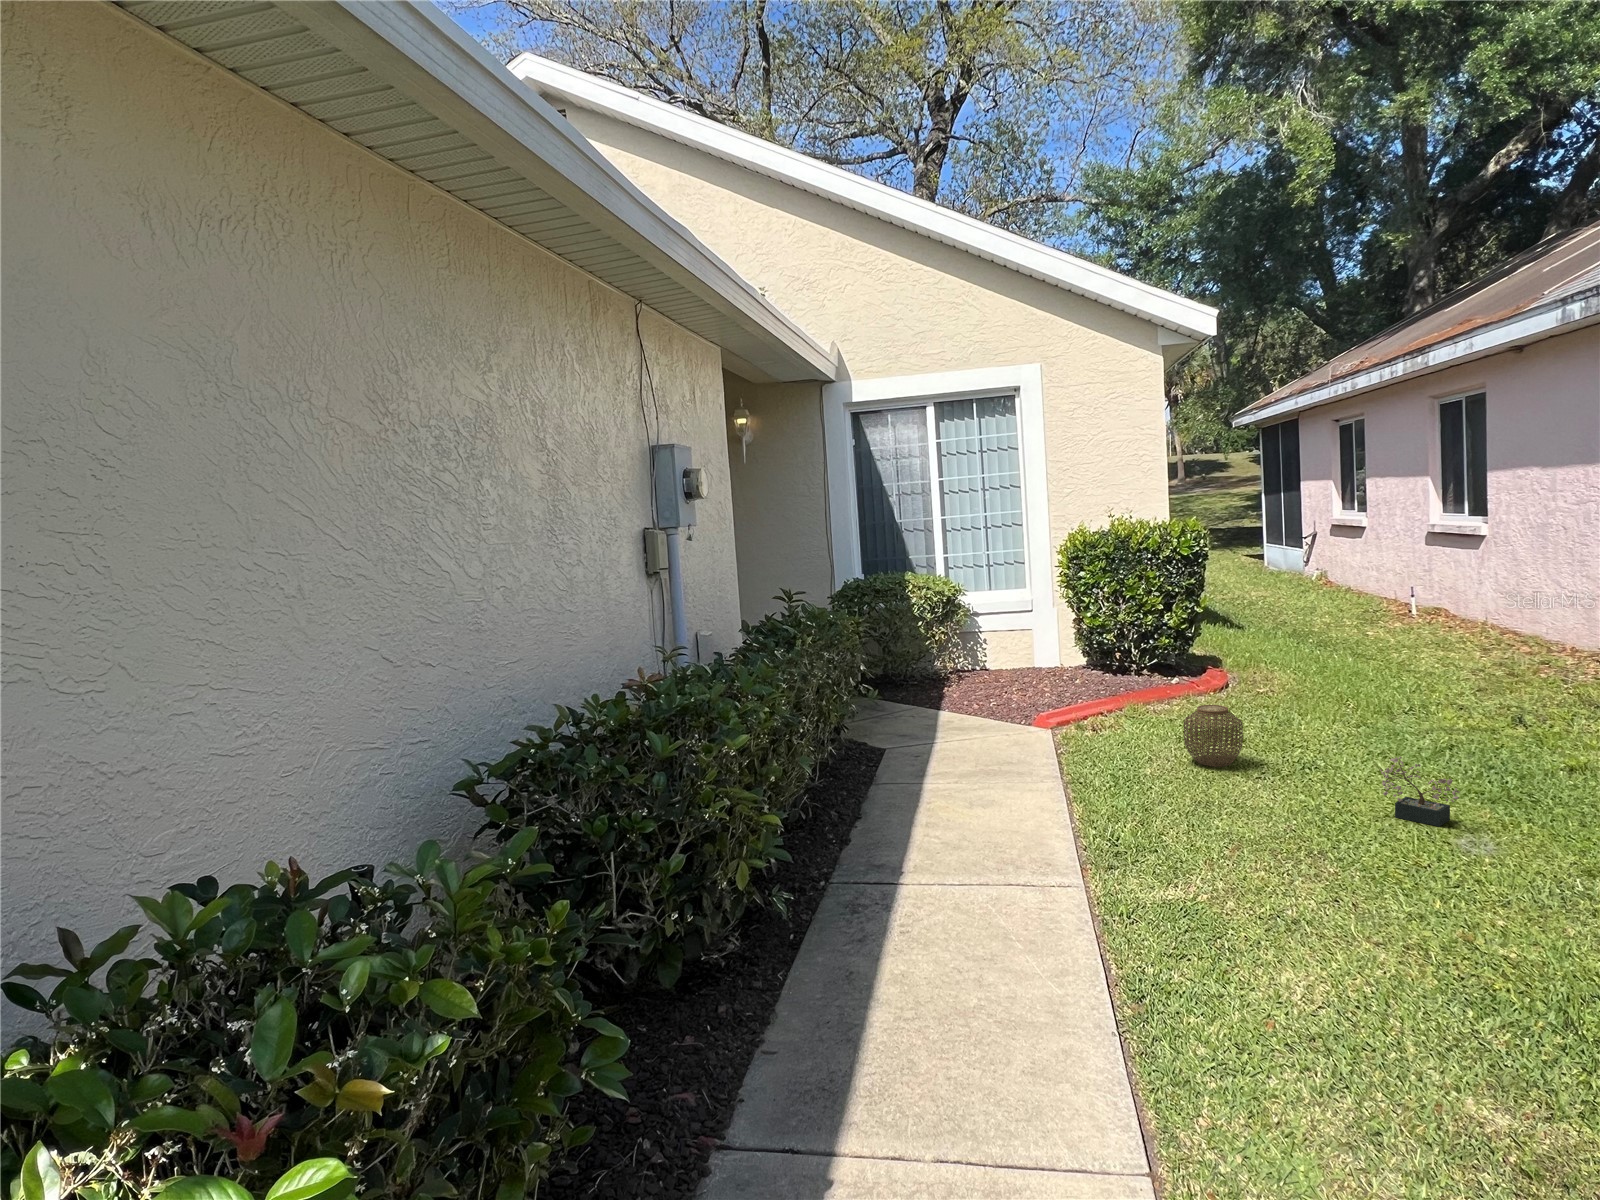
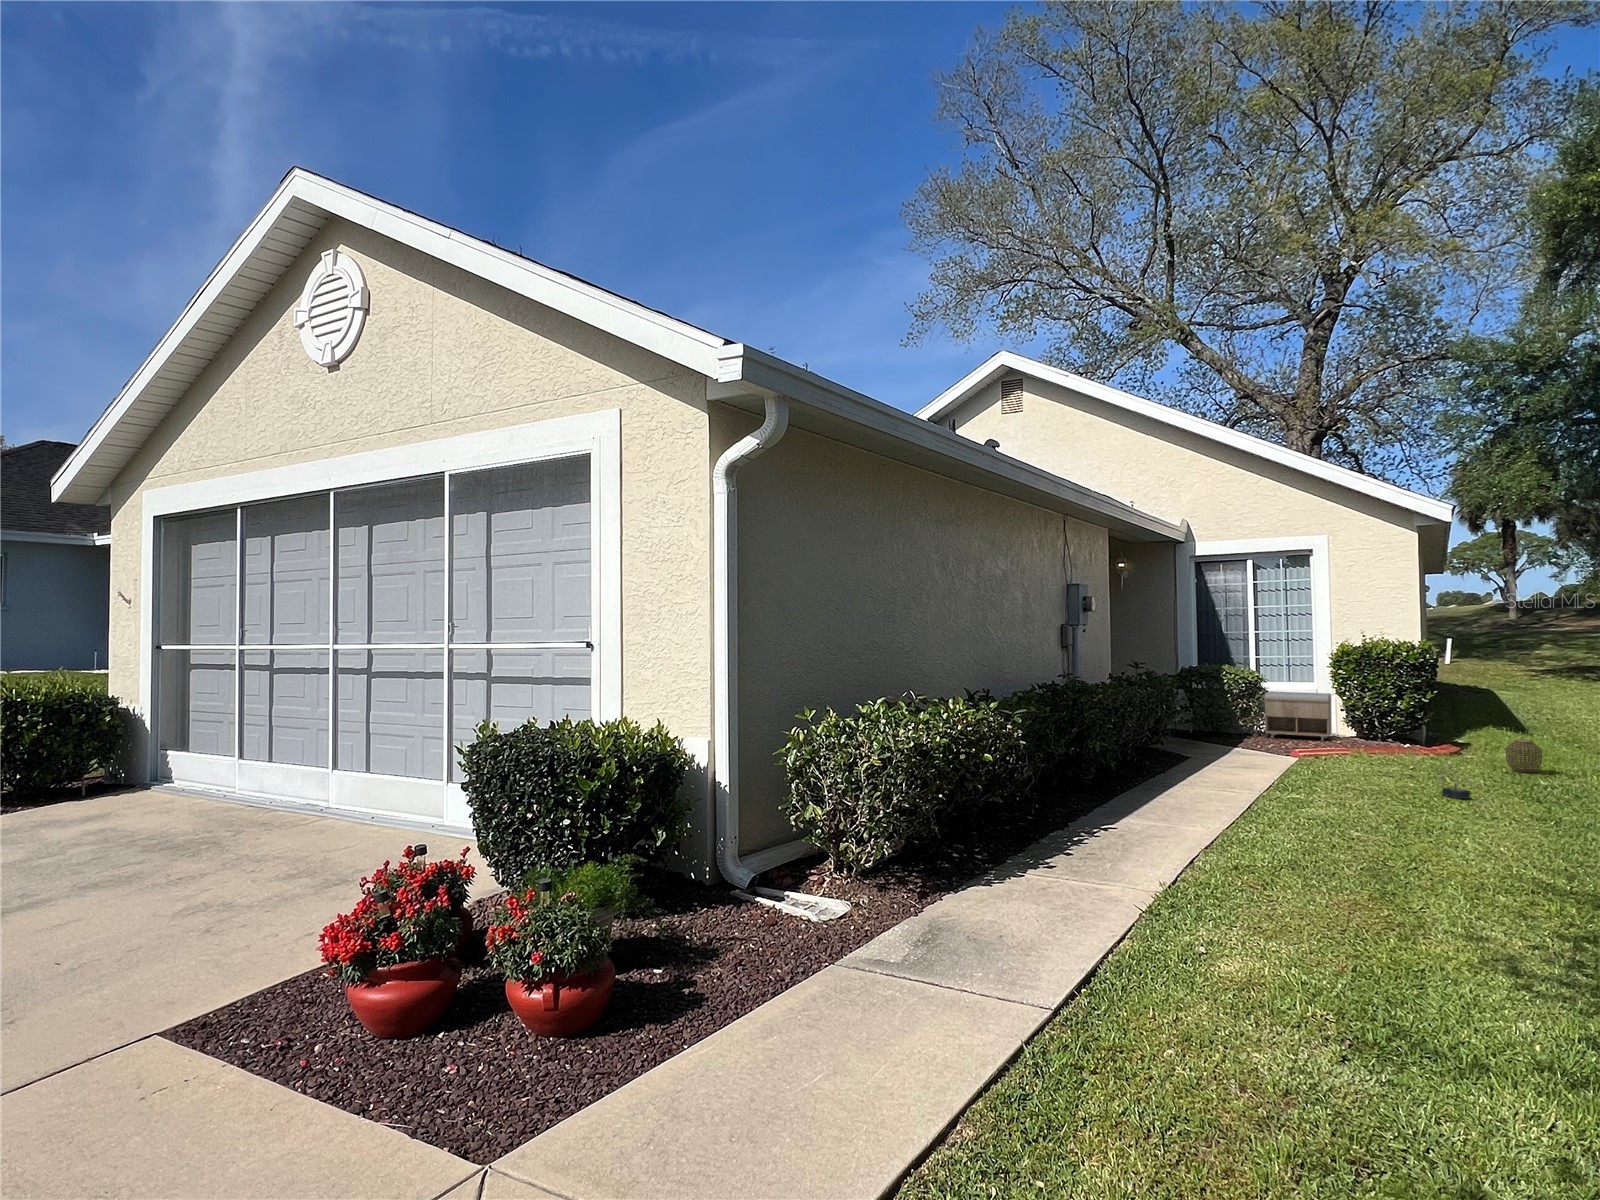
storage bench: none [967,606,1061,682] -> present [1265,691,1332,741]
woven basket: present [1184,705,1243,767] -> present [1506,740,1542,773]

